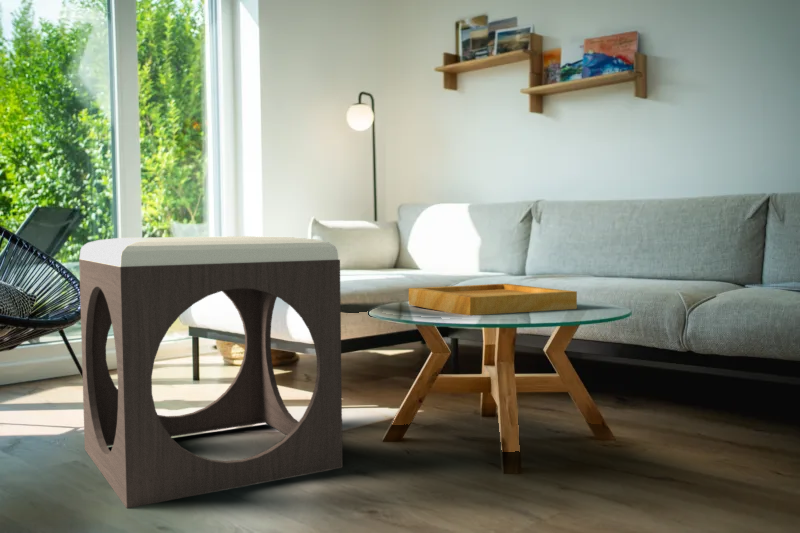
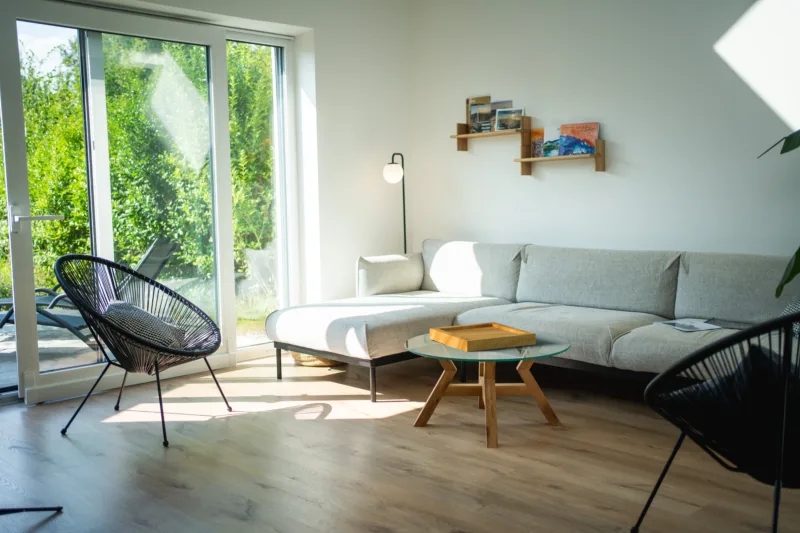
footstool: present [79,236,342,508] -> none [224,295,390,468]

